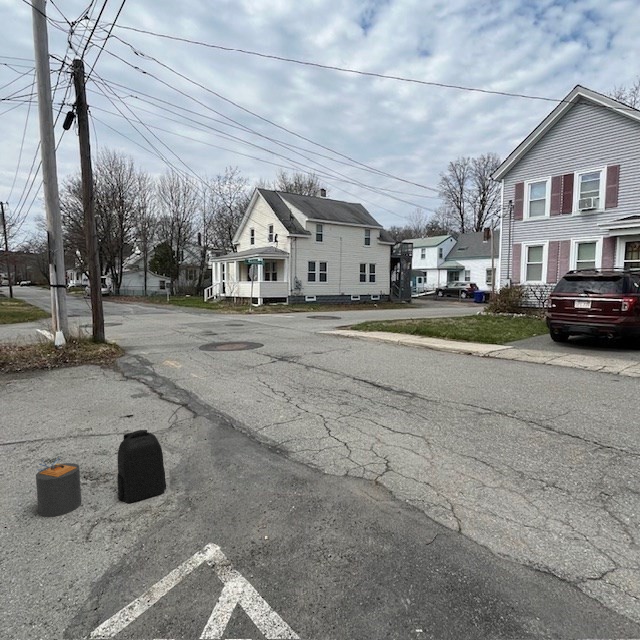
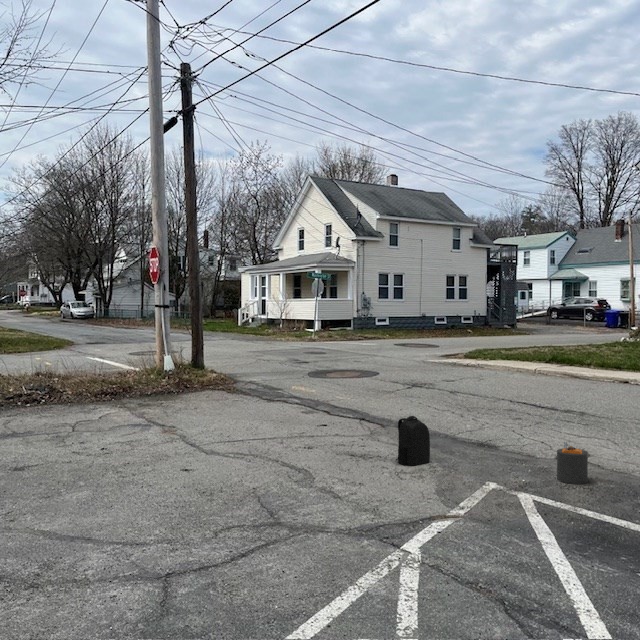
trash can: present [36,460,81,517] -> present [557,442,588,484]

